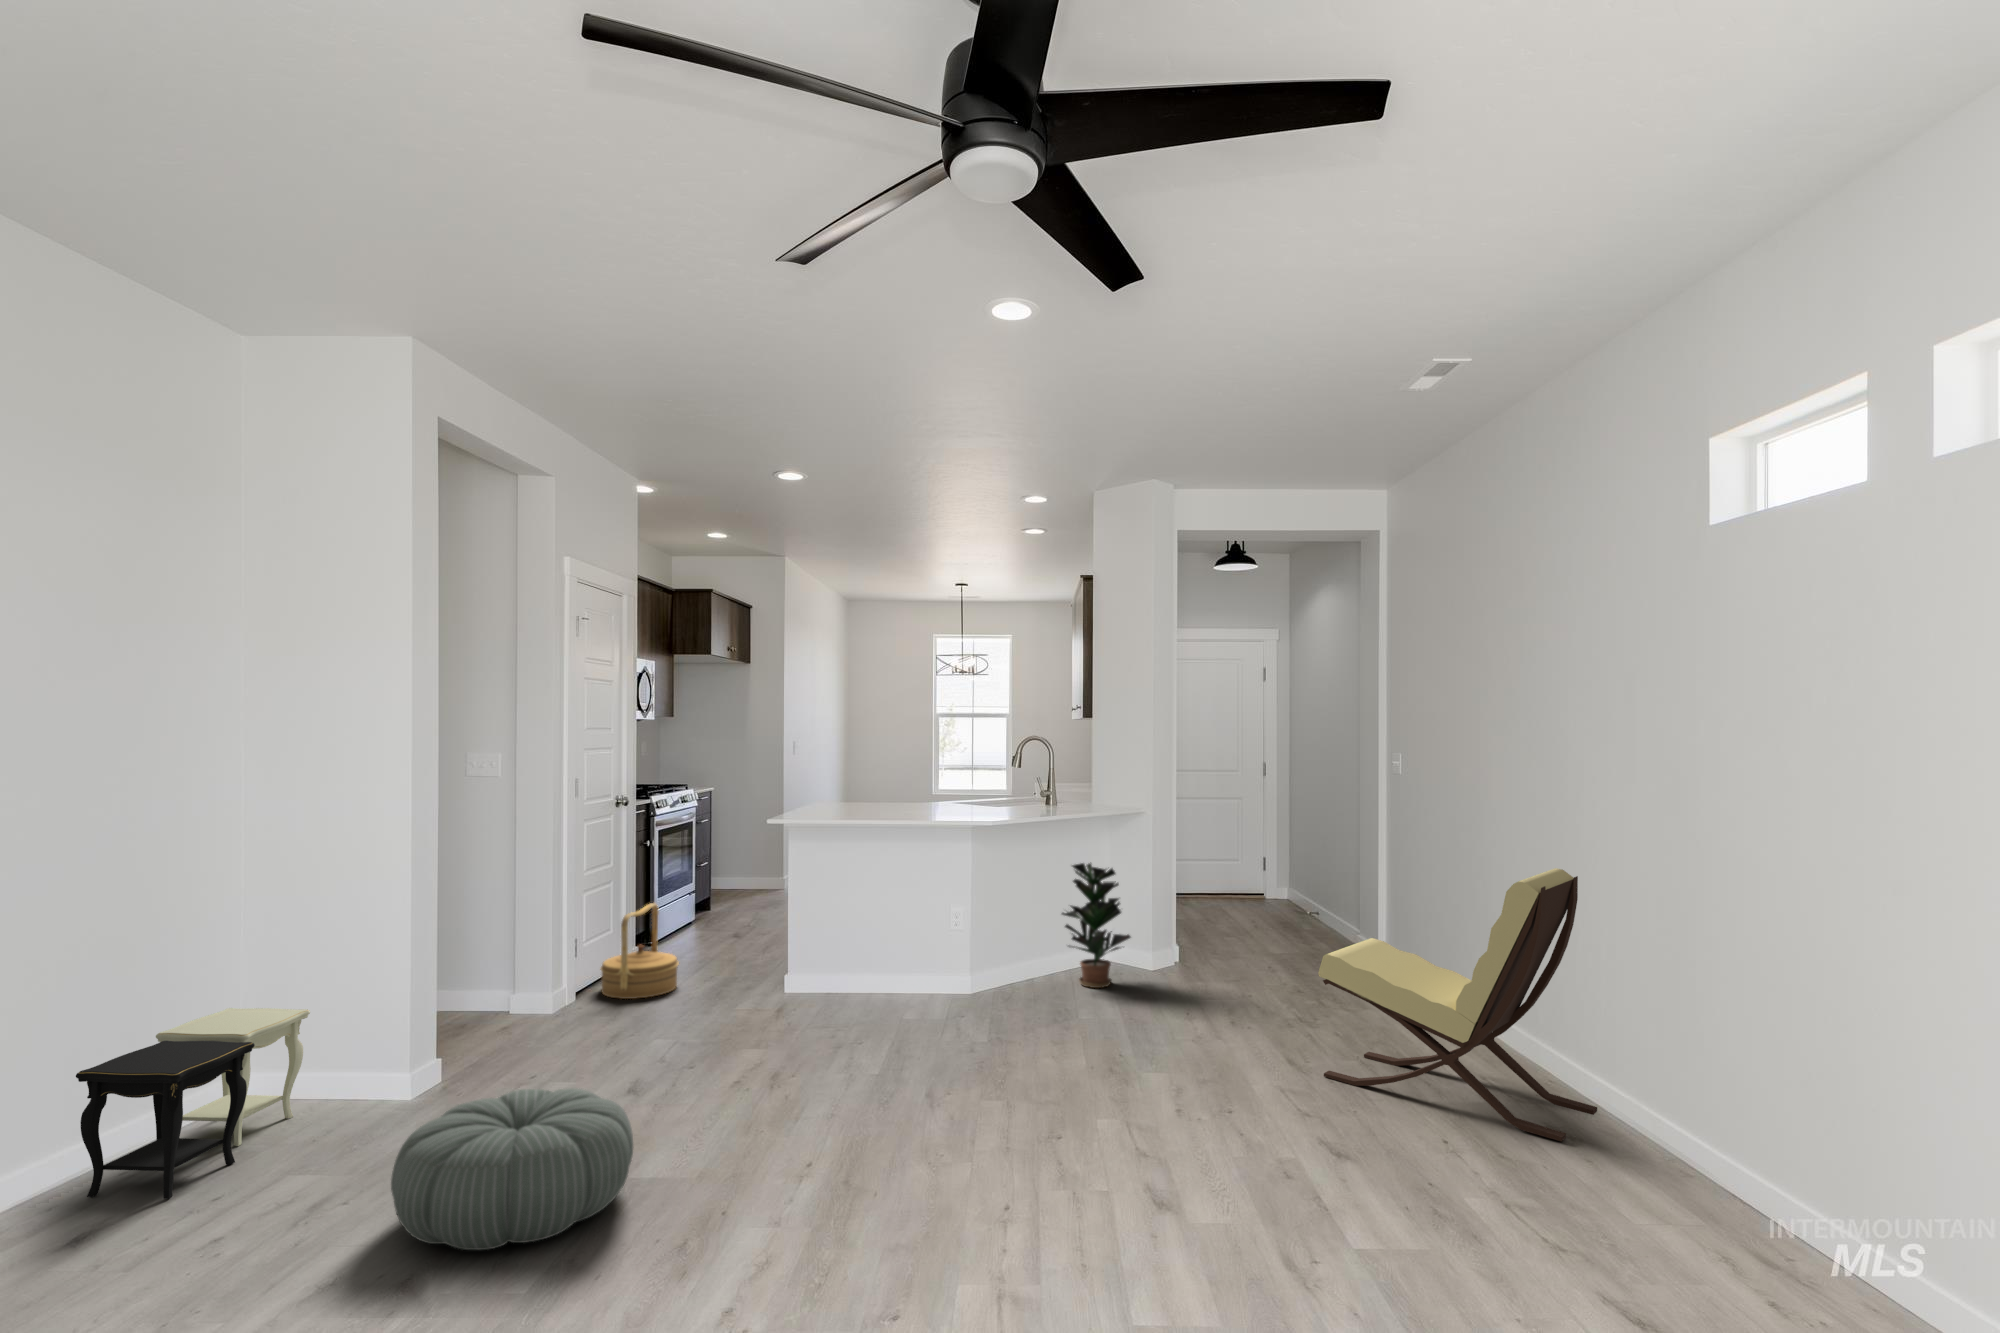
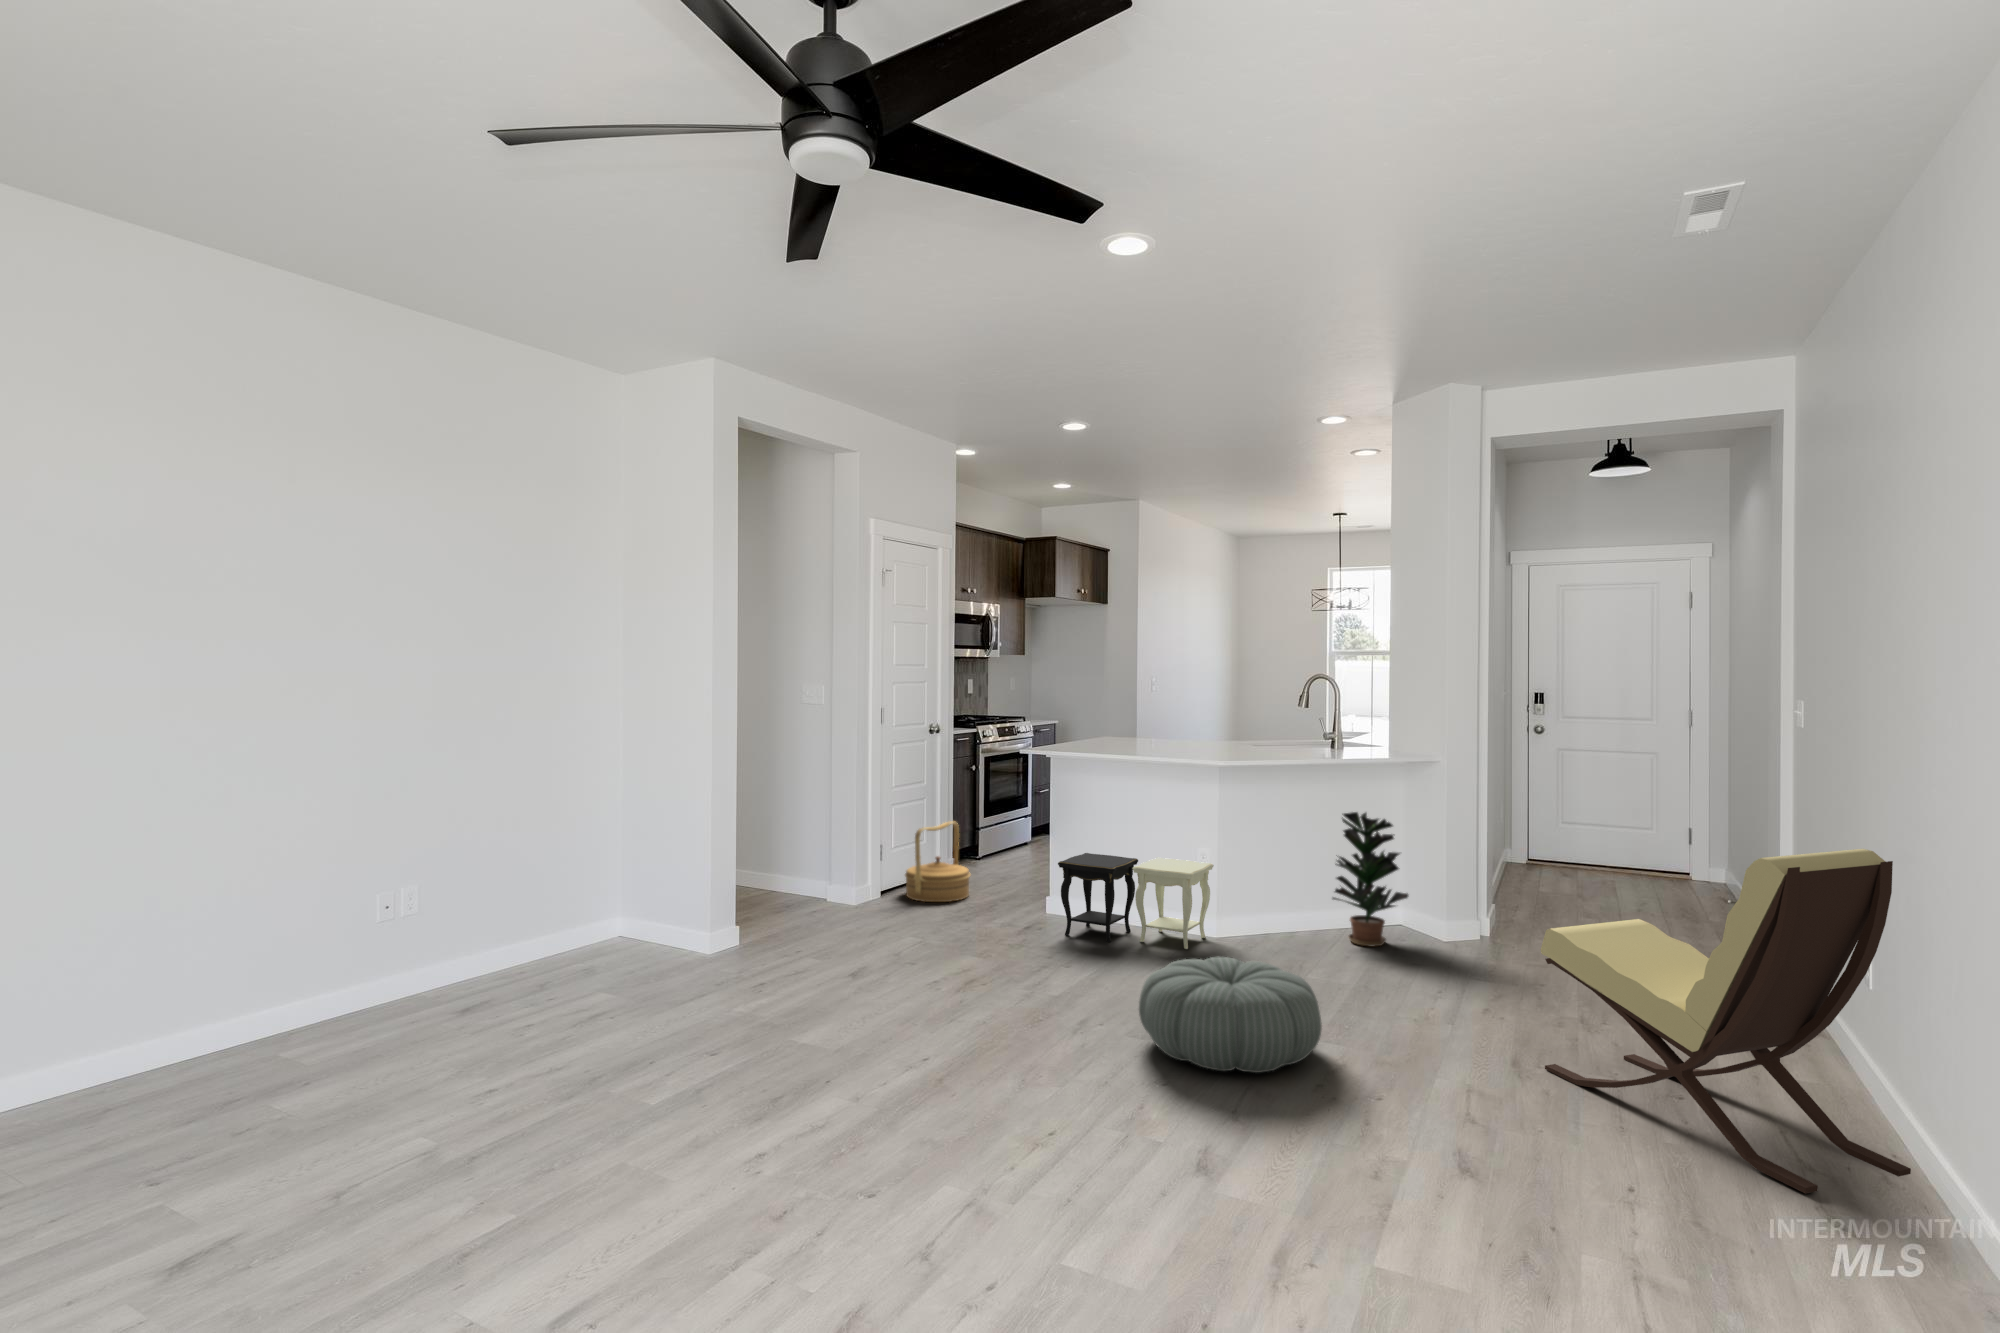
side table: present [76,1008,310,1199] -> present [1058,853,1214,949]
pouf: present [391,1088,633,1250] -> present [1139,957,1322,1073]

